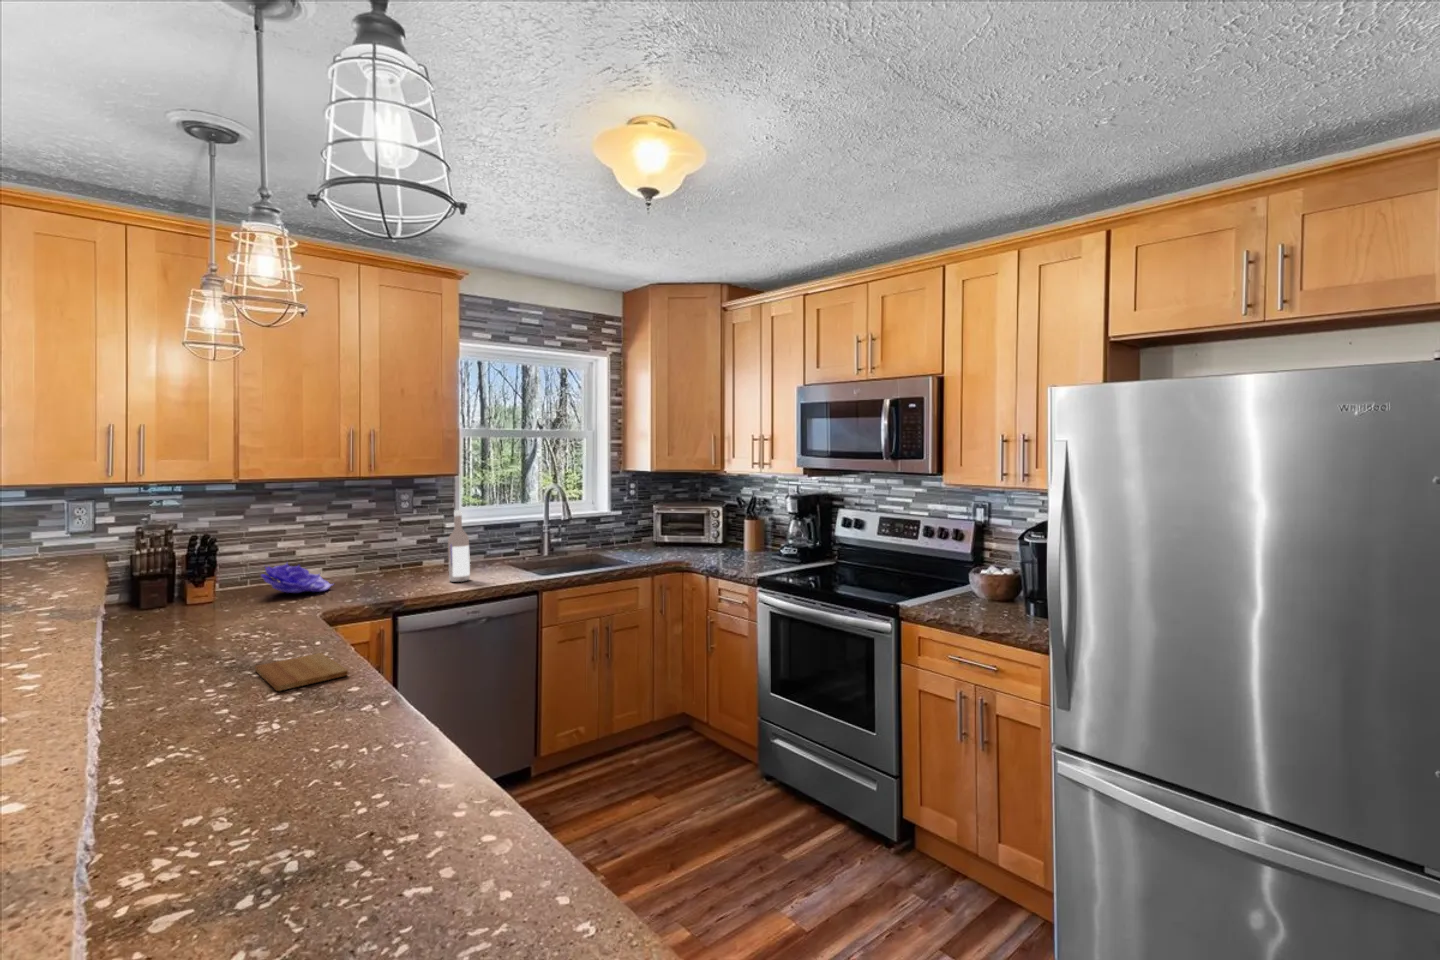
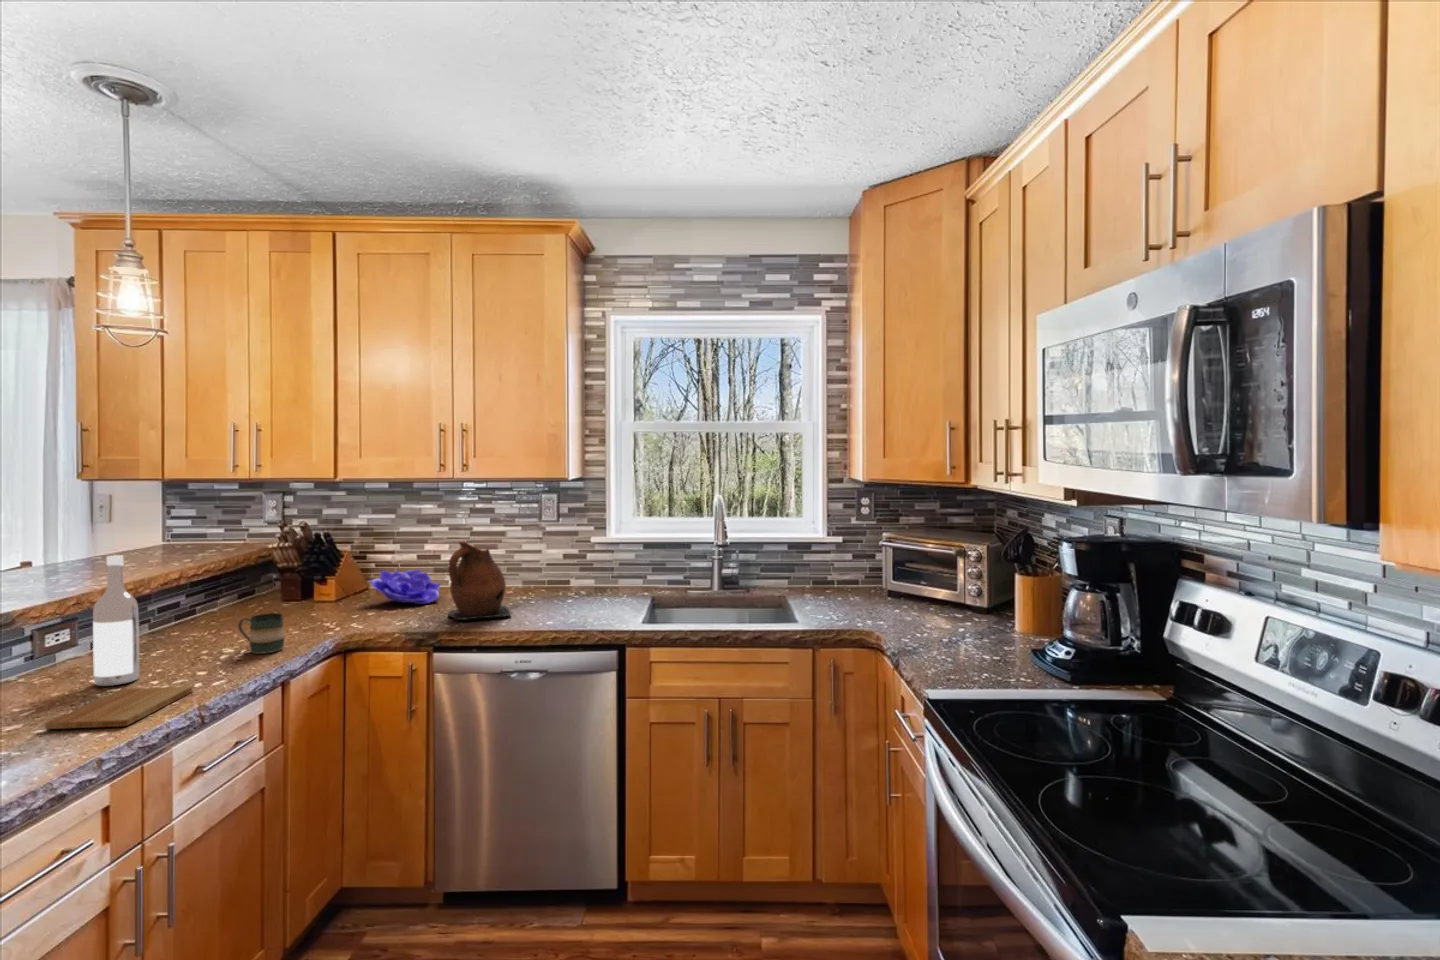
wine bottle: present [448,510,470,582] -> present [93,555,139,686]
ceramic pitcher: none [370,528,437,594] -> present [448,542,511,620]
mug: none [253,599,302,636] -> present [239,613,285,654]

